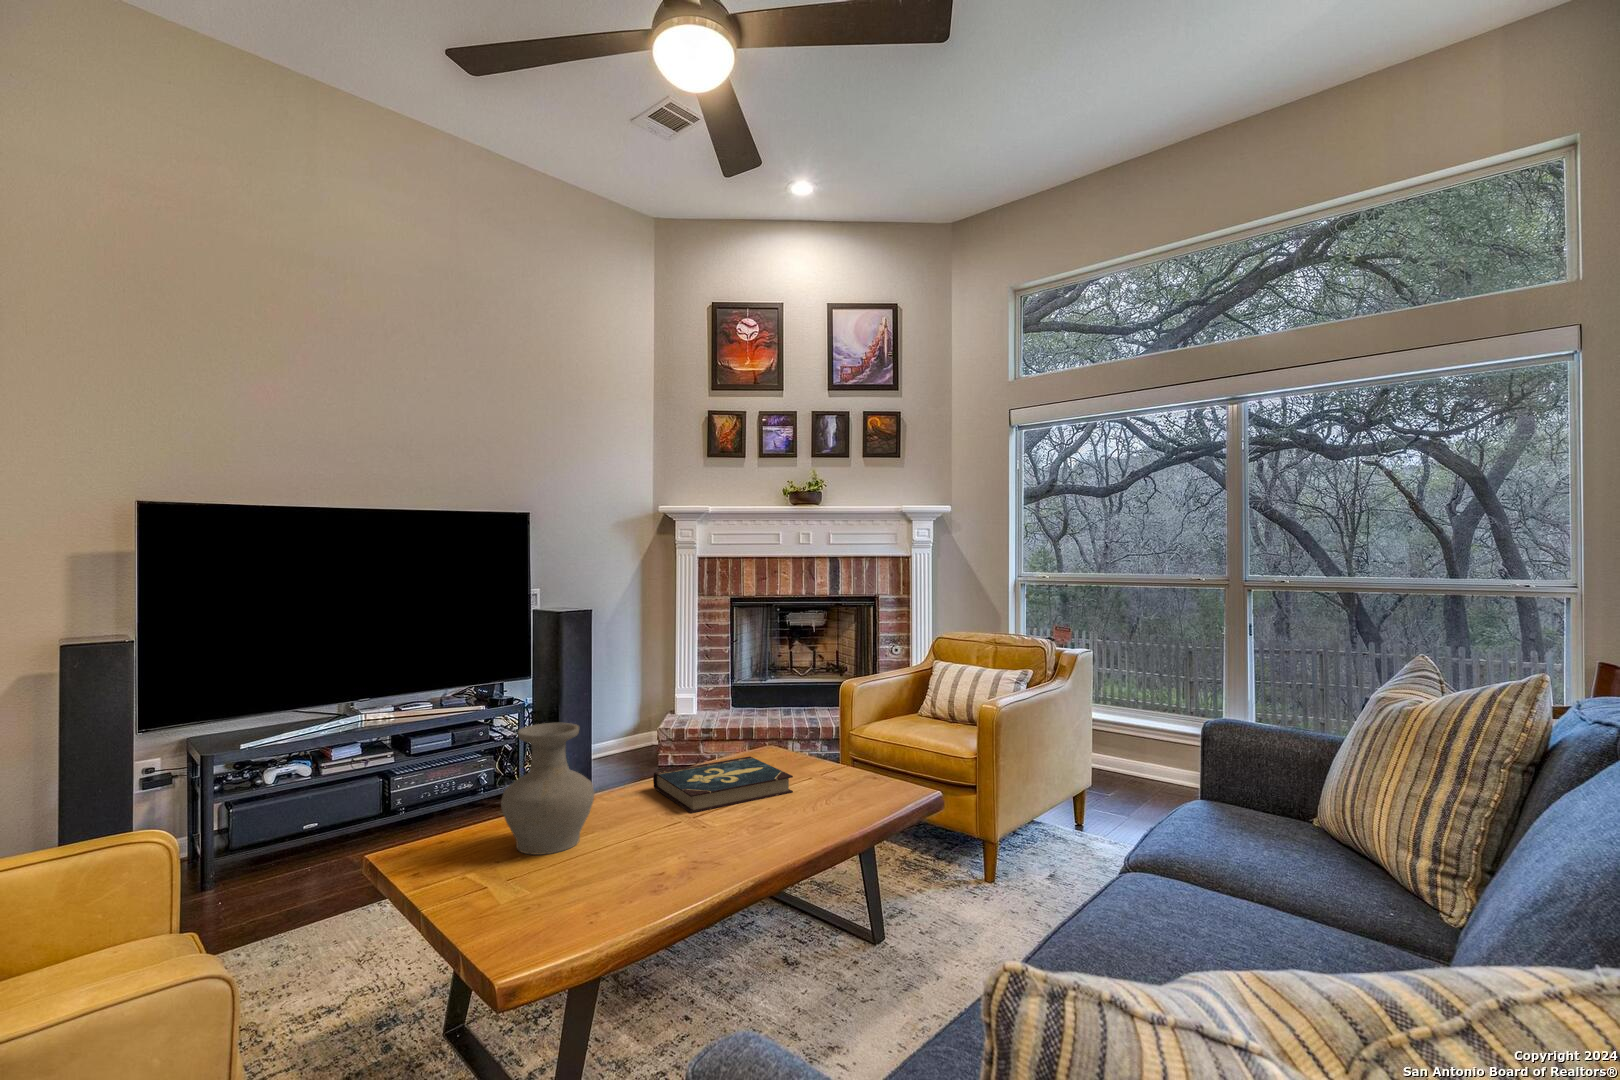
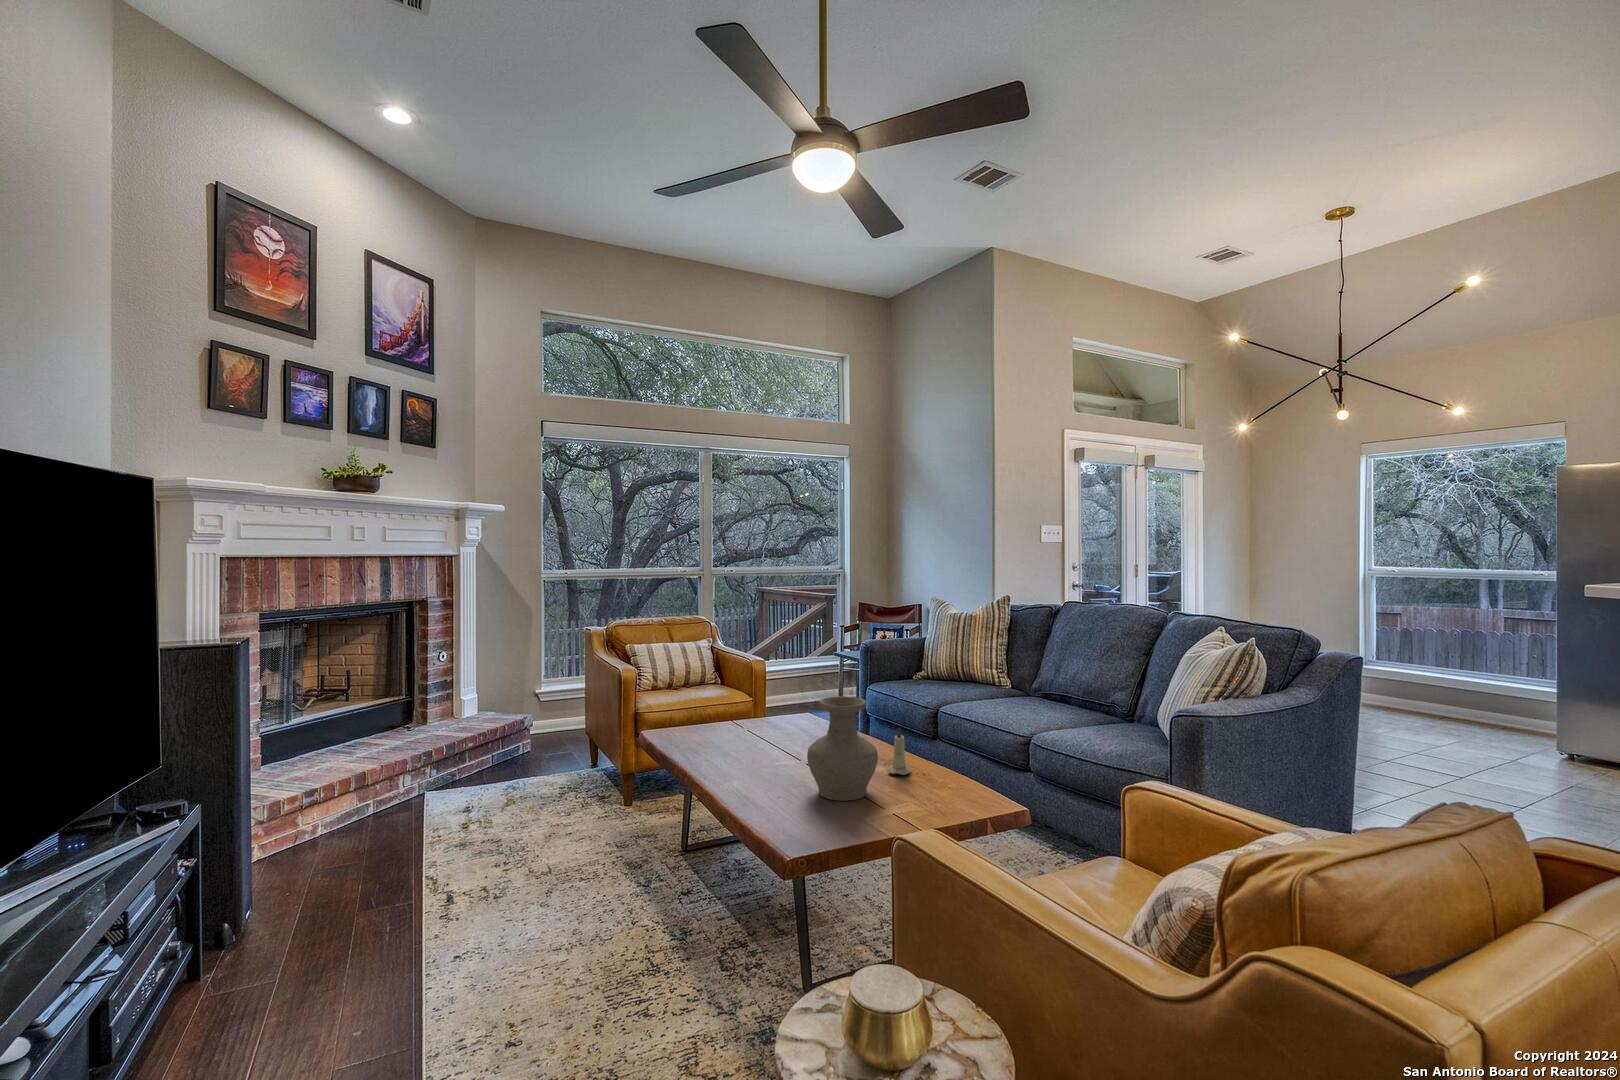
book: present [653,756,793,813] -> none [717,722,808,763]
candle: none [610,797,652,867] -> present [887,728,910,775]

